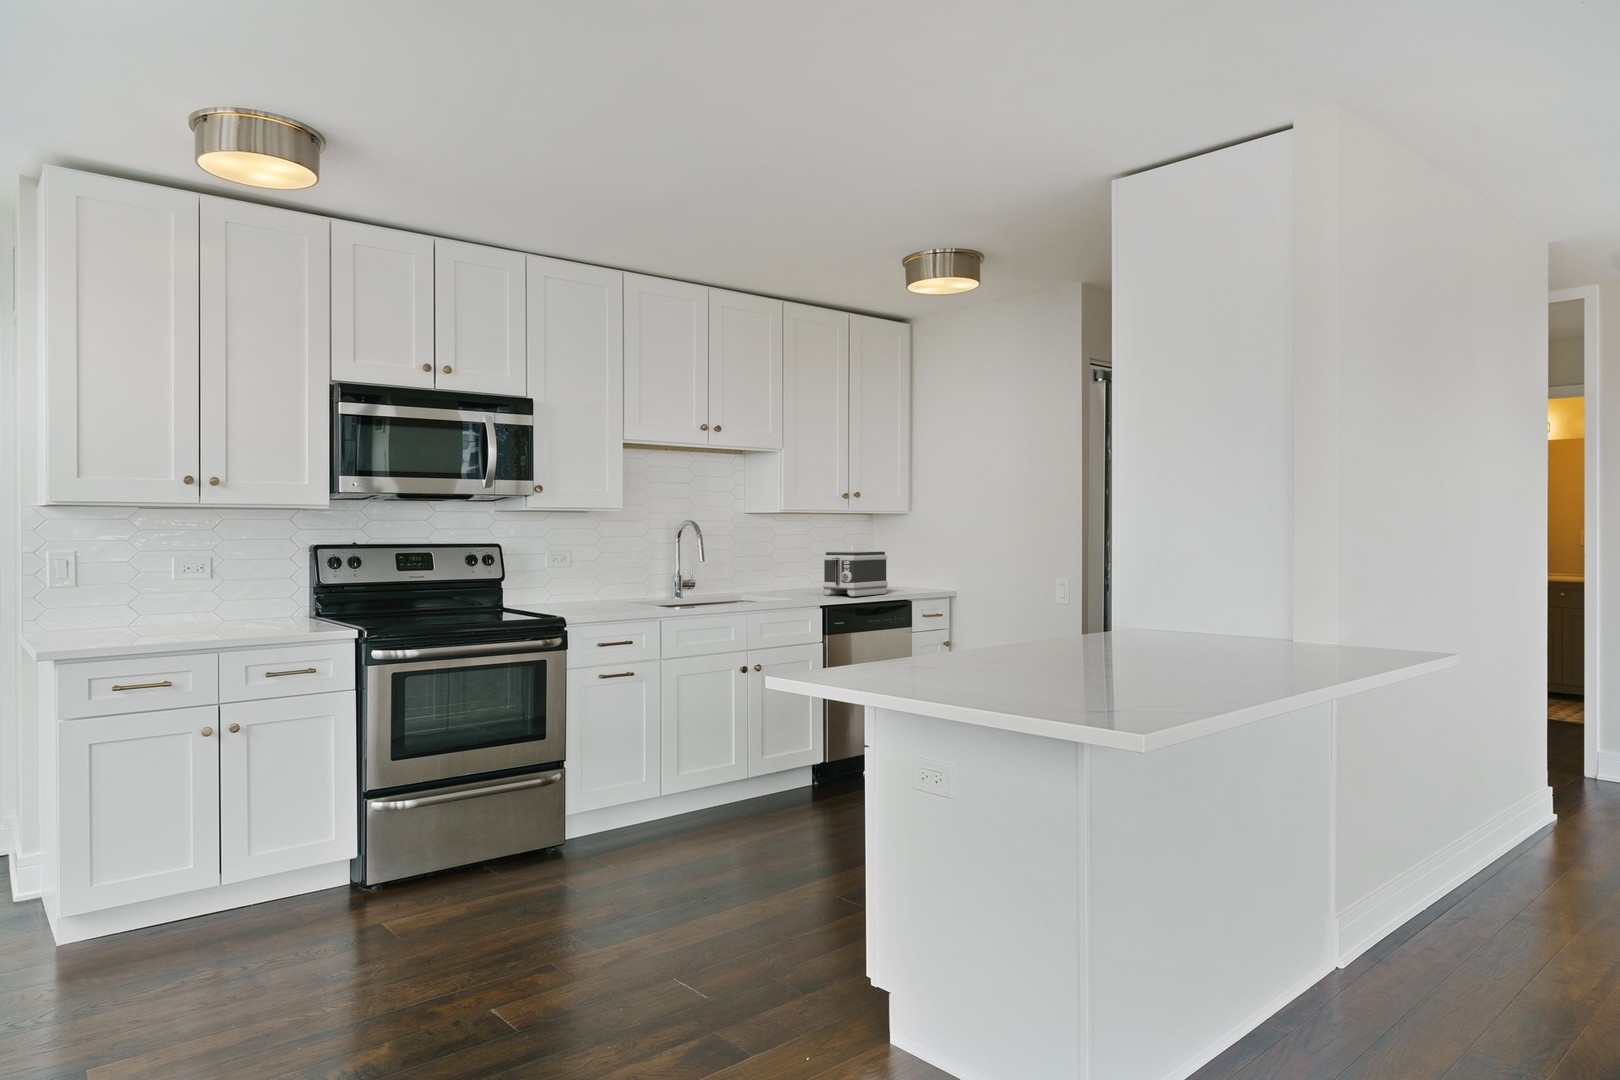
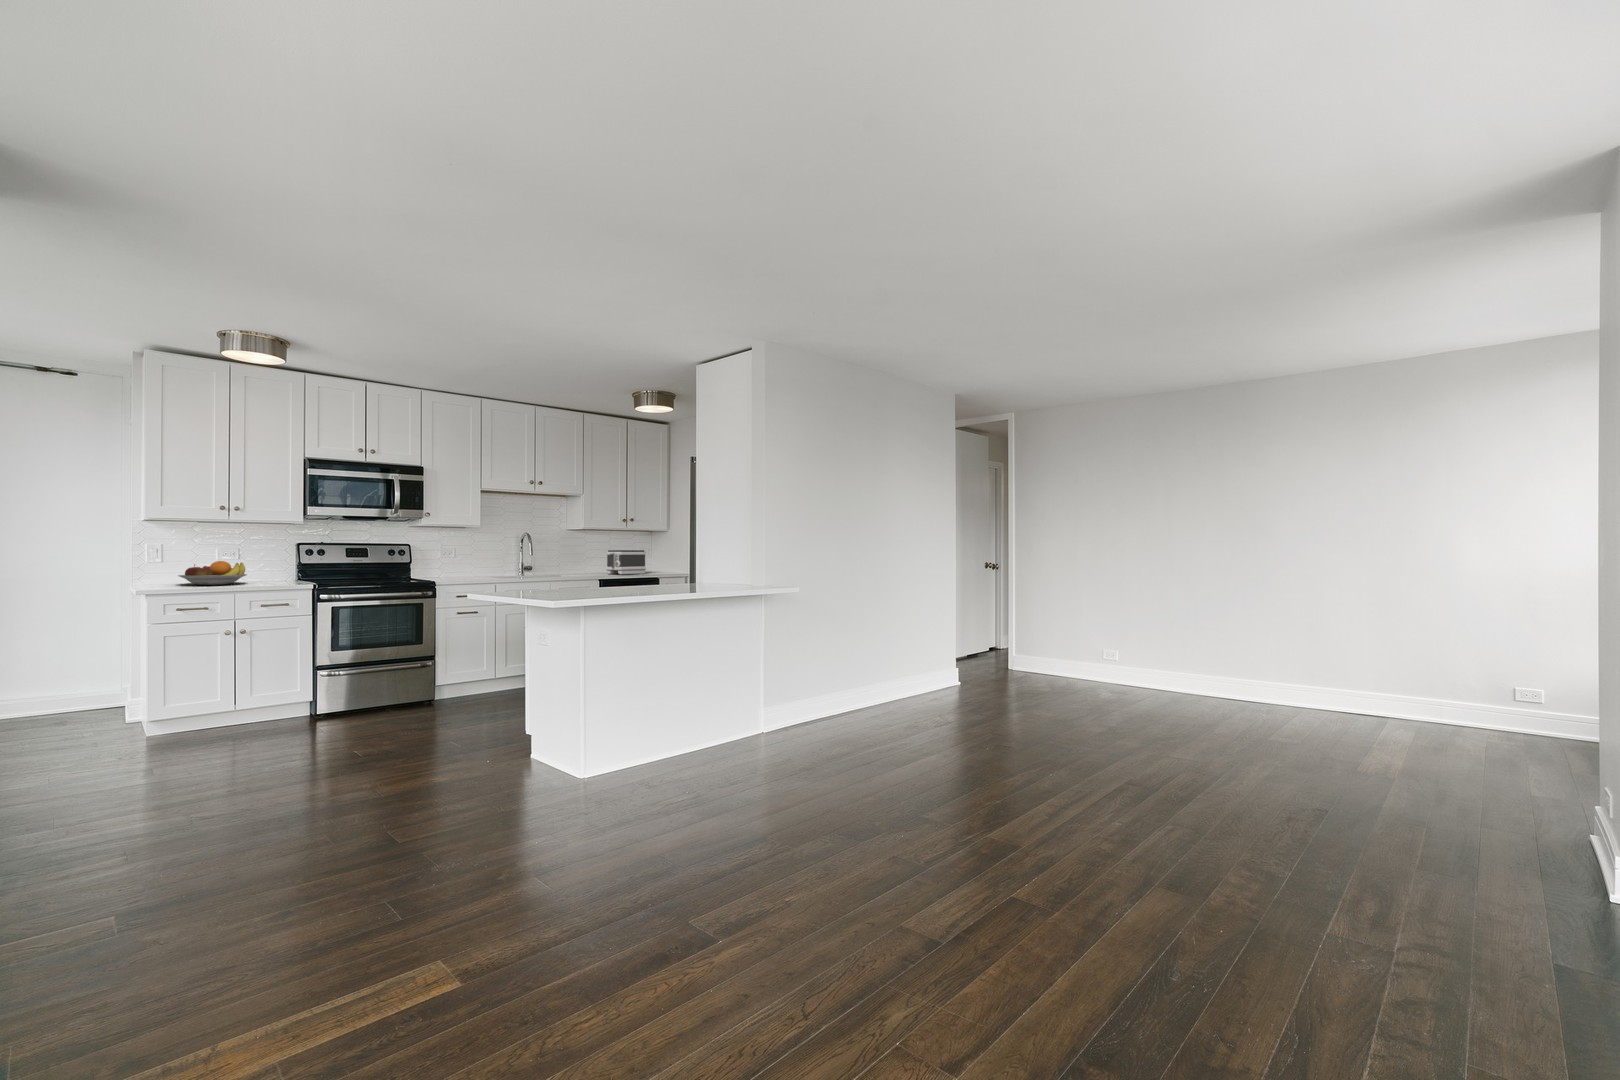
fruit bowl: none [108,583,232,631] -> present [178,561,247,585]

